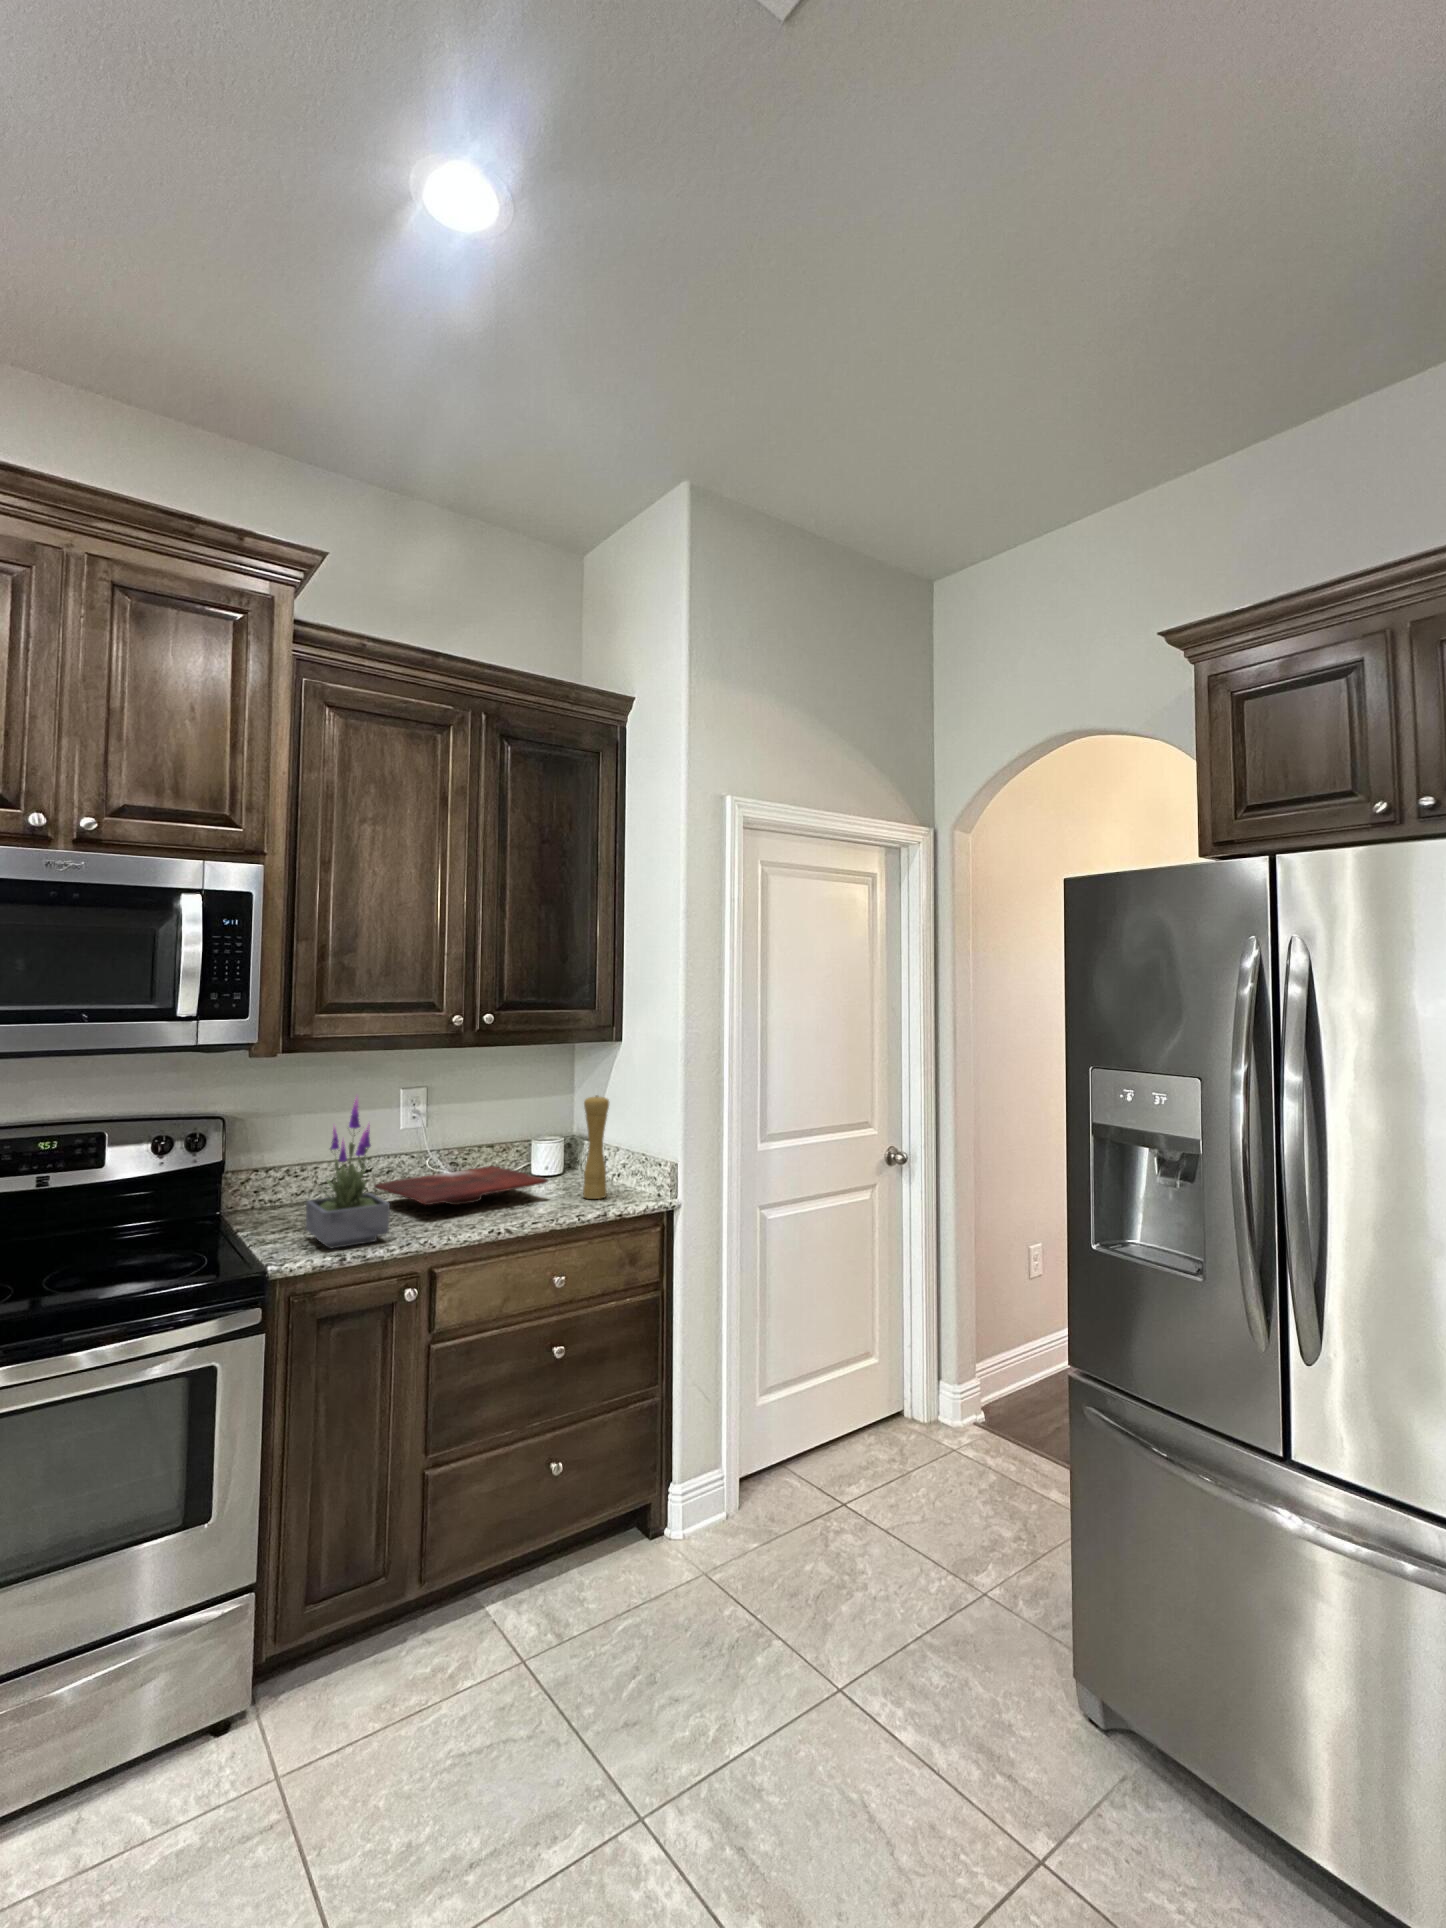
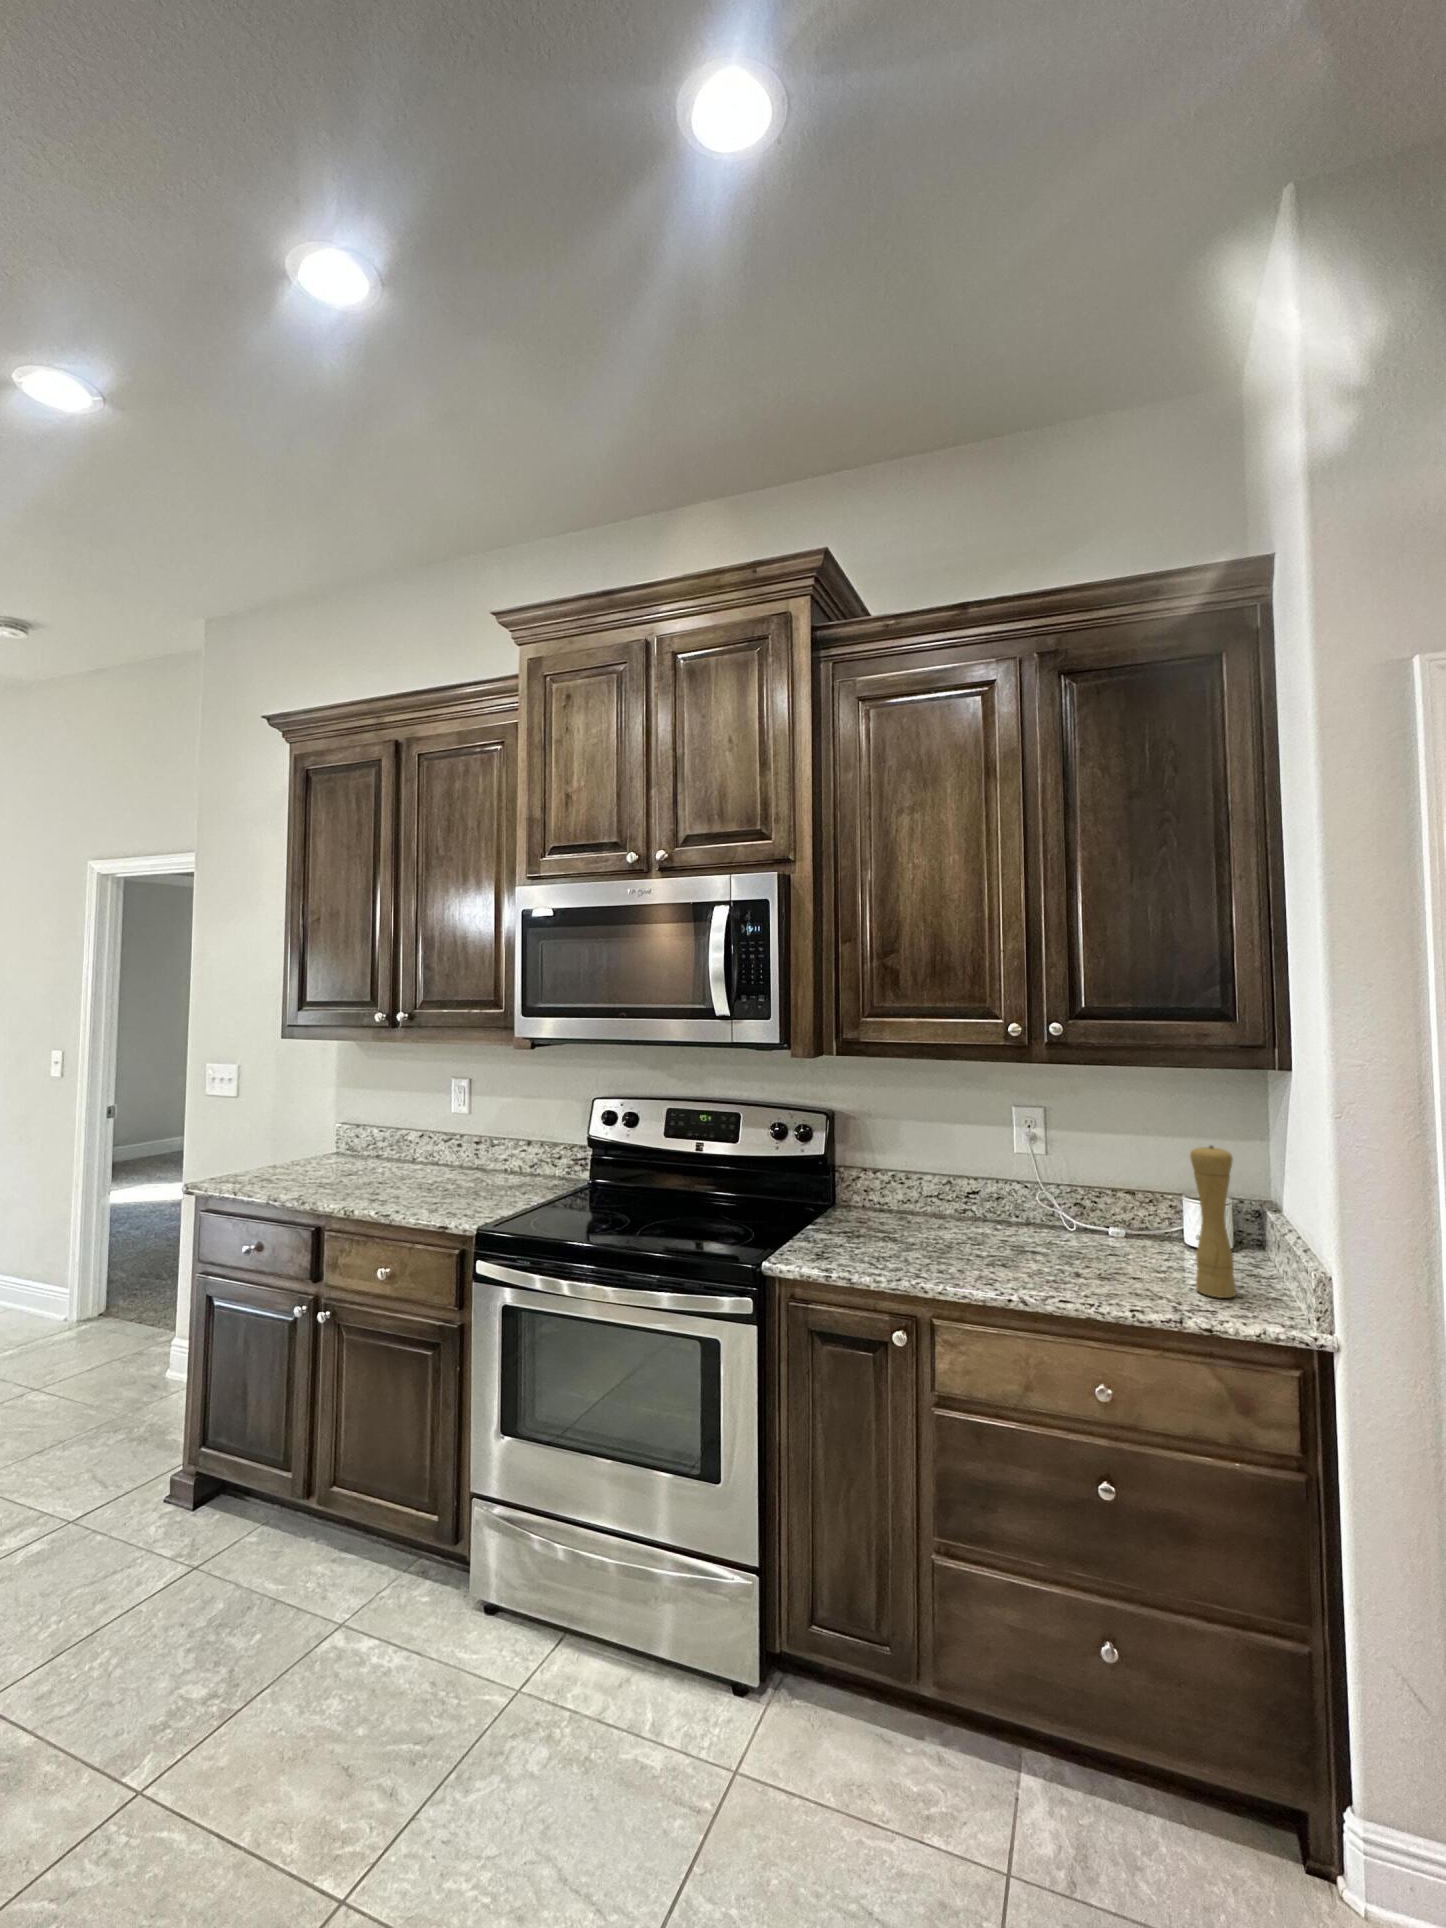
potted plant: present [306,1097,390,1248] -> none [818,1105,898,1268]
cutting board: present [374,1166,548,1205] -> none [956,1208,1146,1255]

